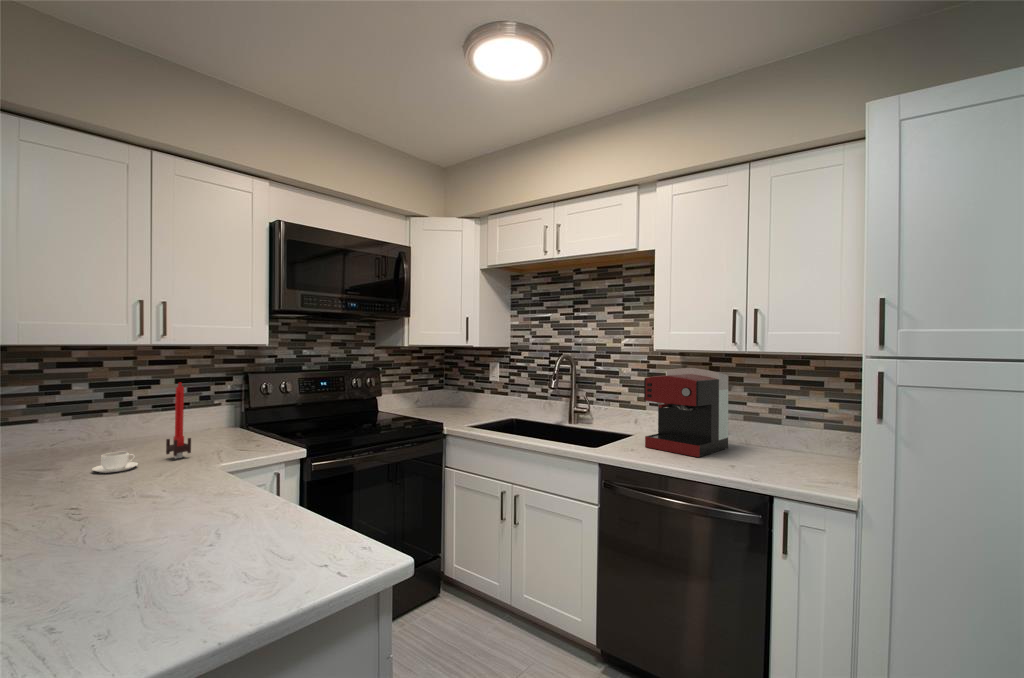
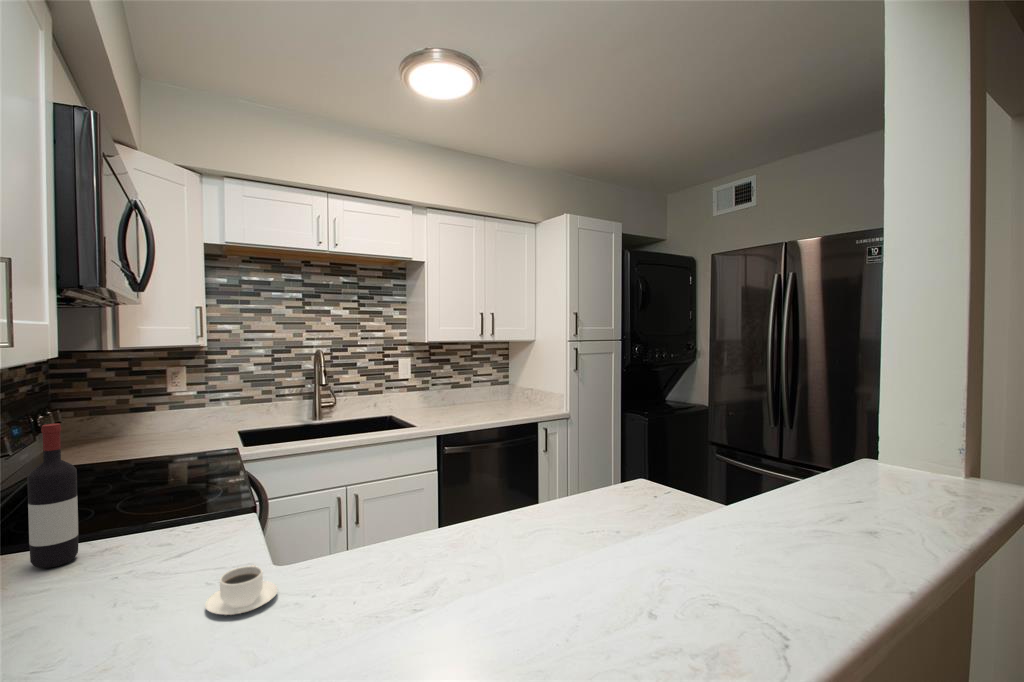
coffee maker: present [644,368,728,457] -> none [419,355,473,417]
wine bottle: none [207,371,229,440] -> present [27,423,78,568]
candle: present [166,383,191,459] -> none [195,436,233,570]

